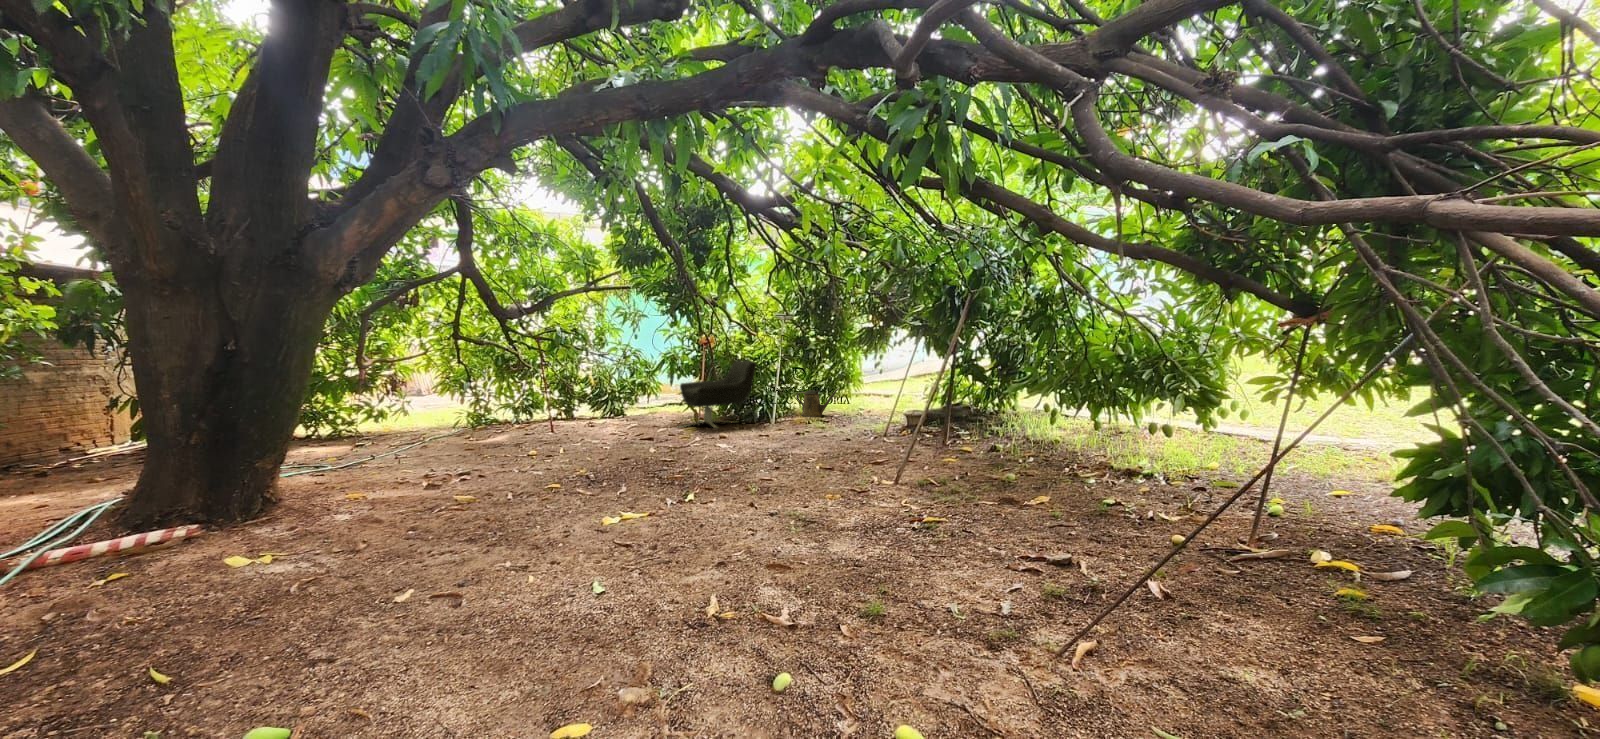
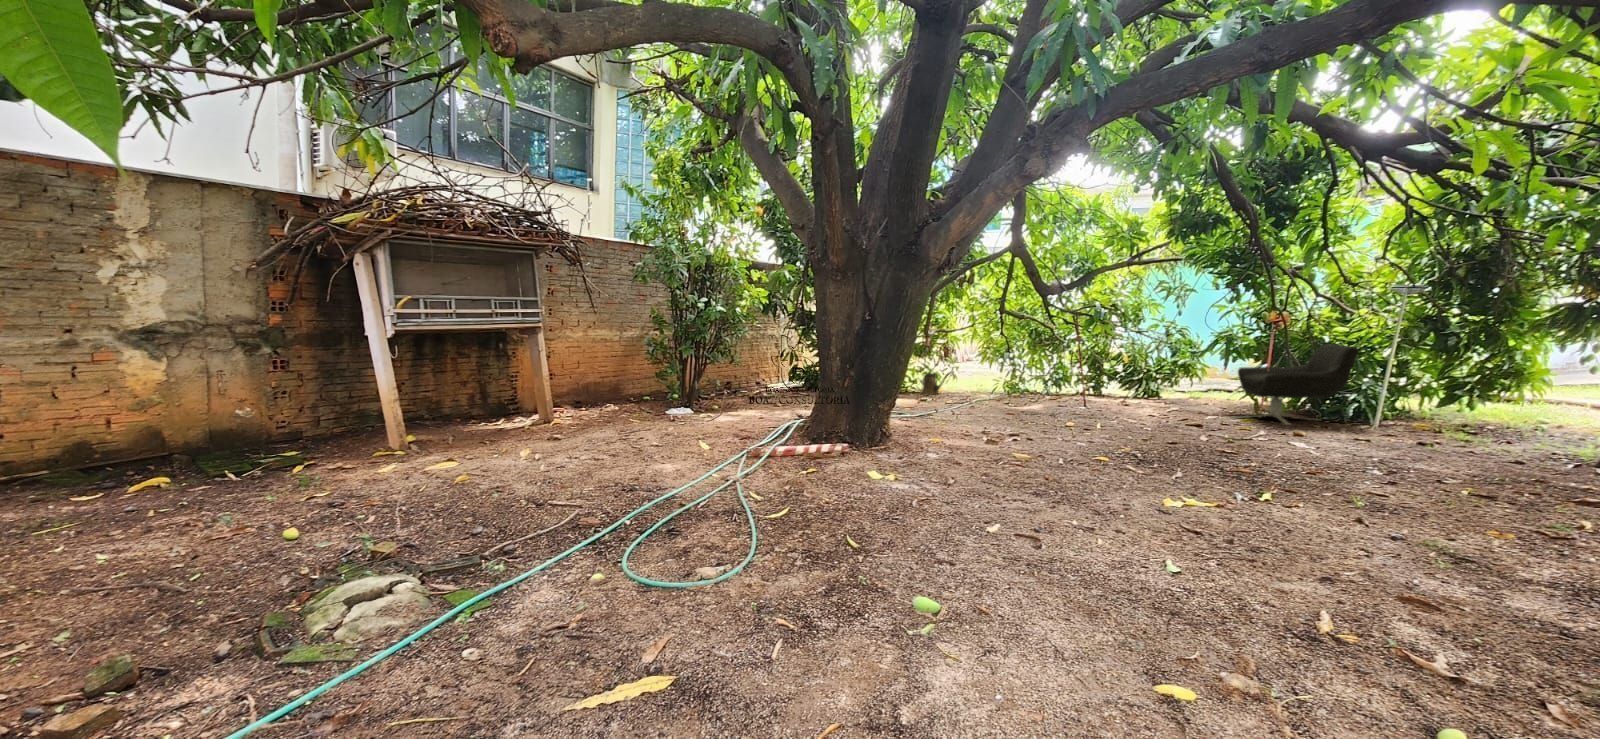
watering can: present [796,388,840,417] -> present [920,373,948,395]

